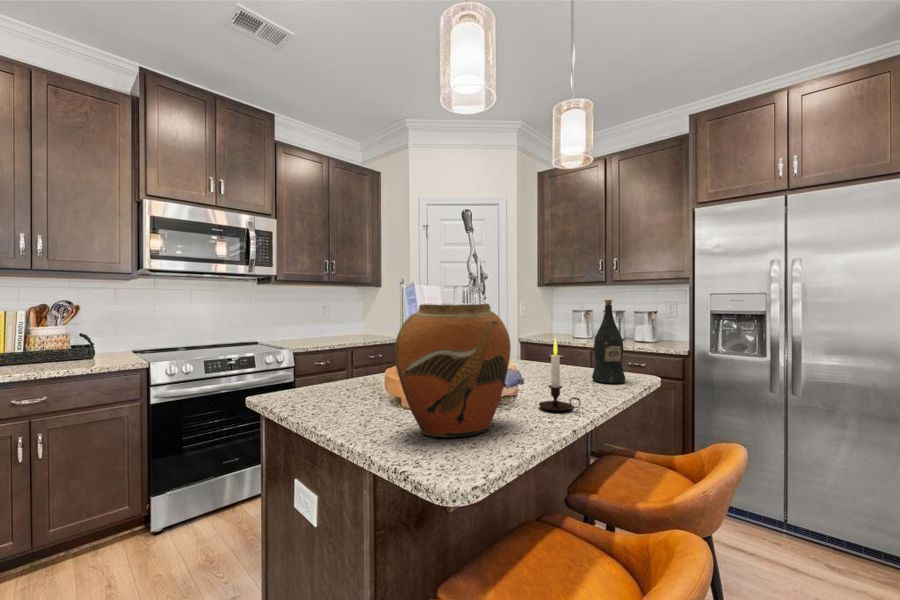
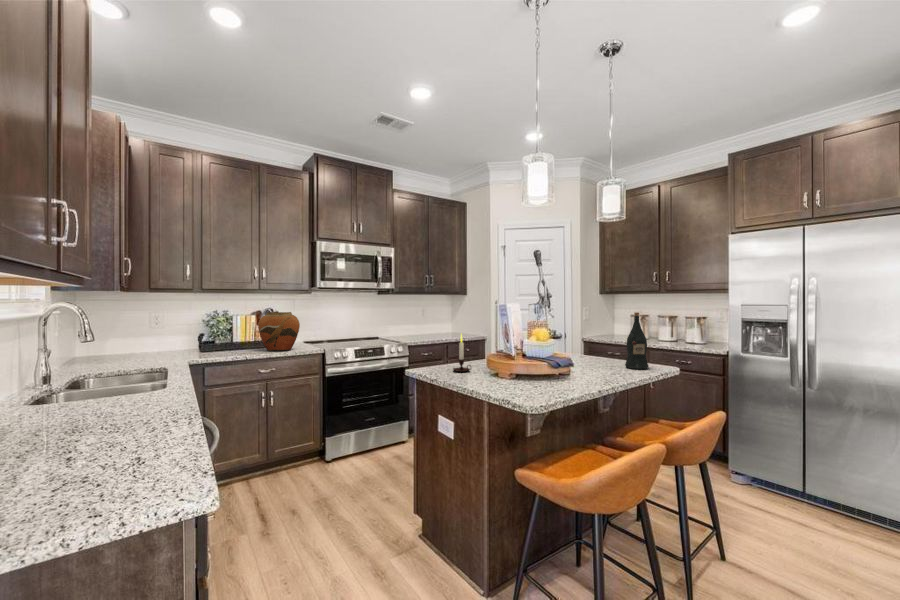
vase: present [395,304,511,438] -> present [258,312,300,351]
candle: present [539,338,580,411] -> present [453,334,471,372]

